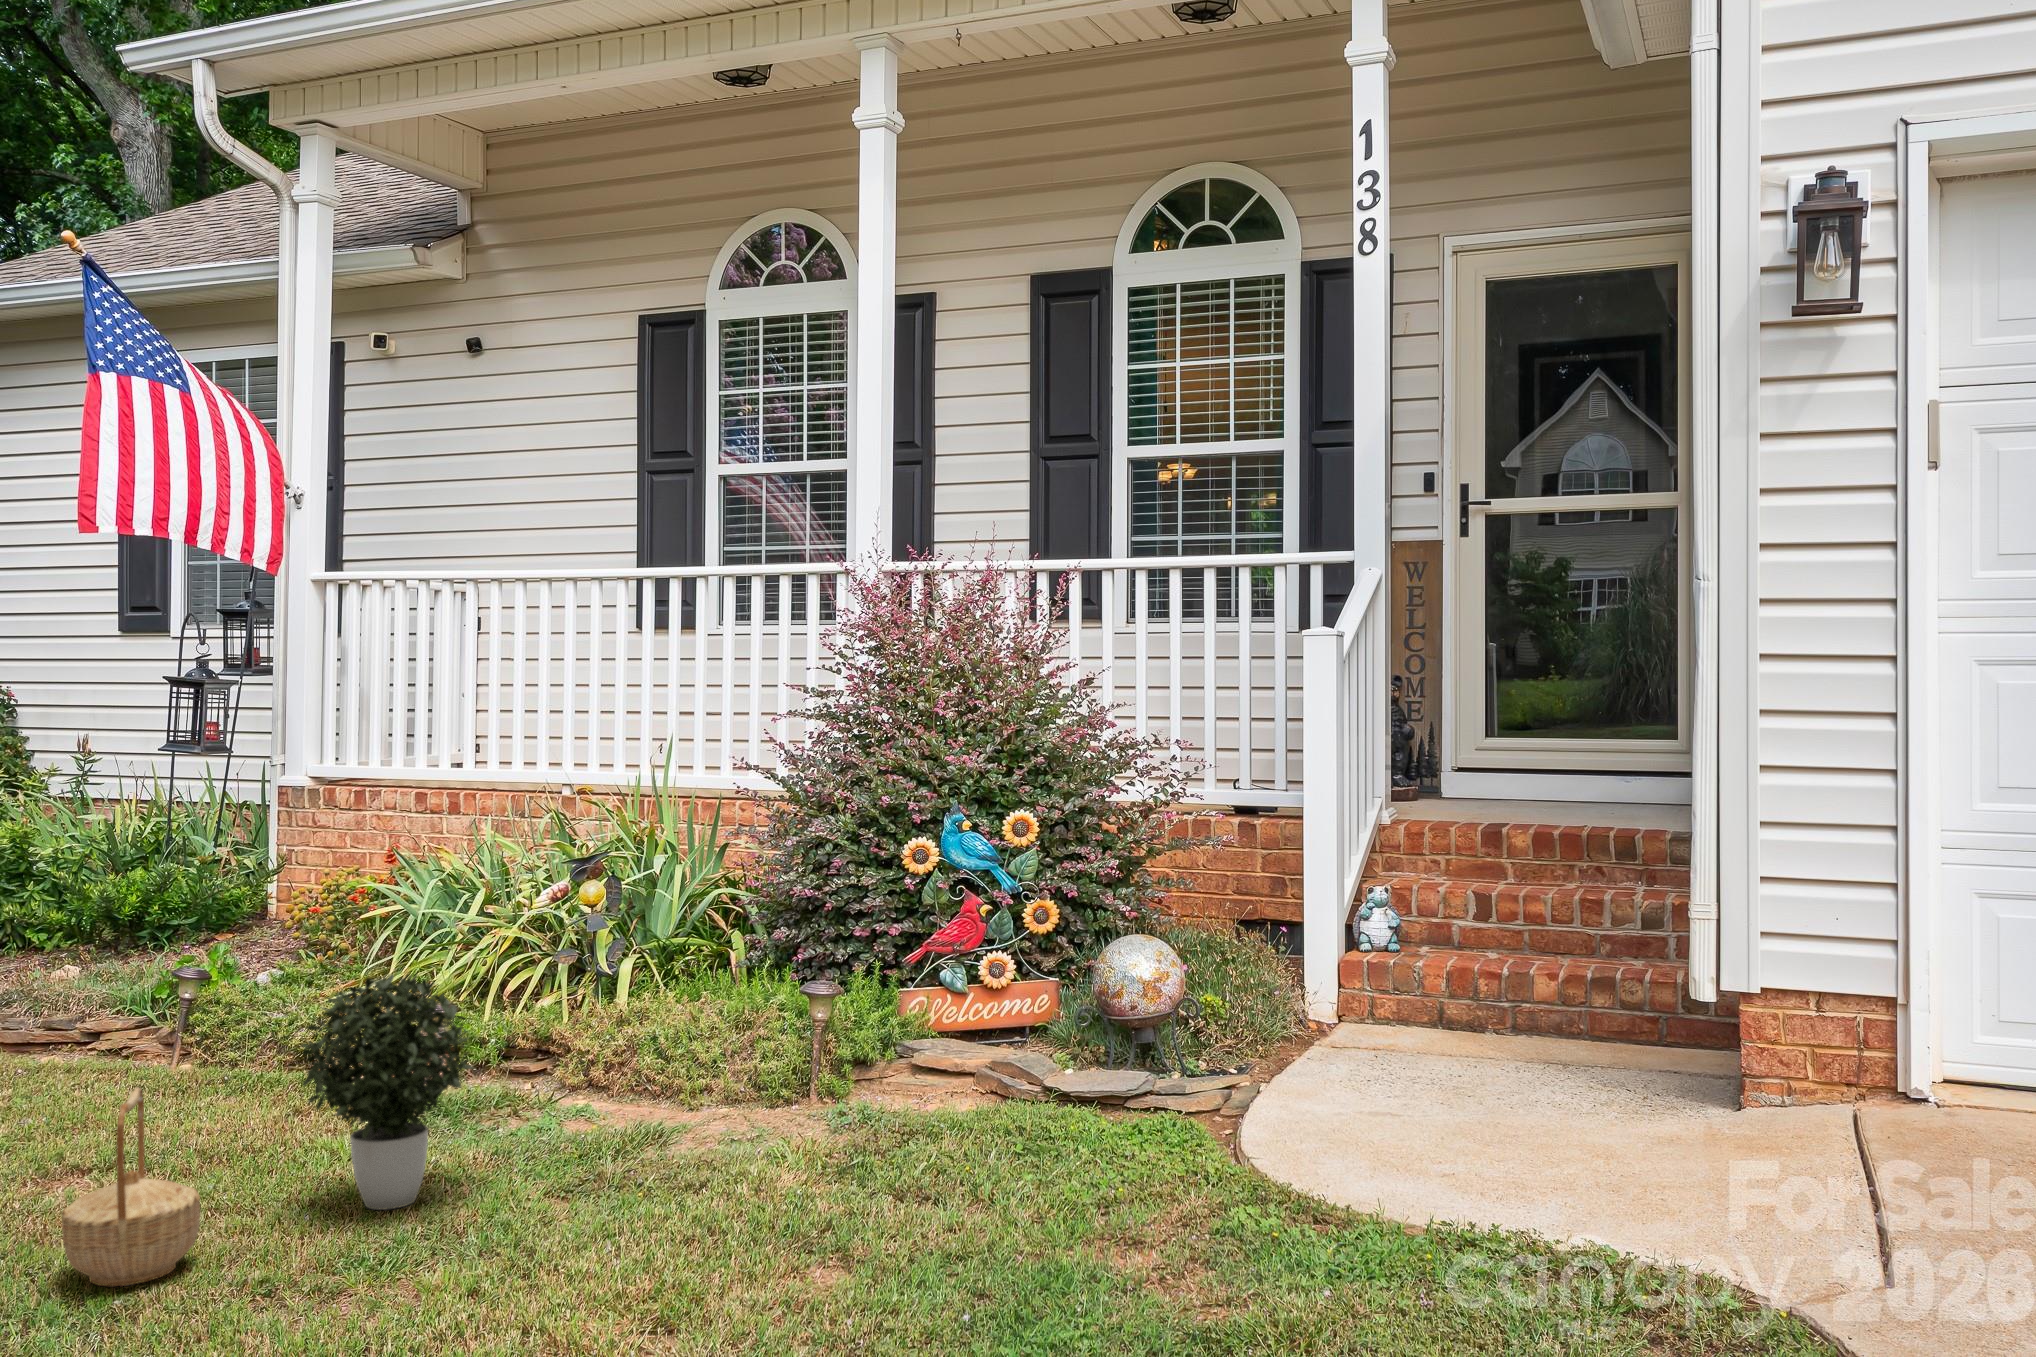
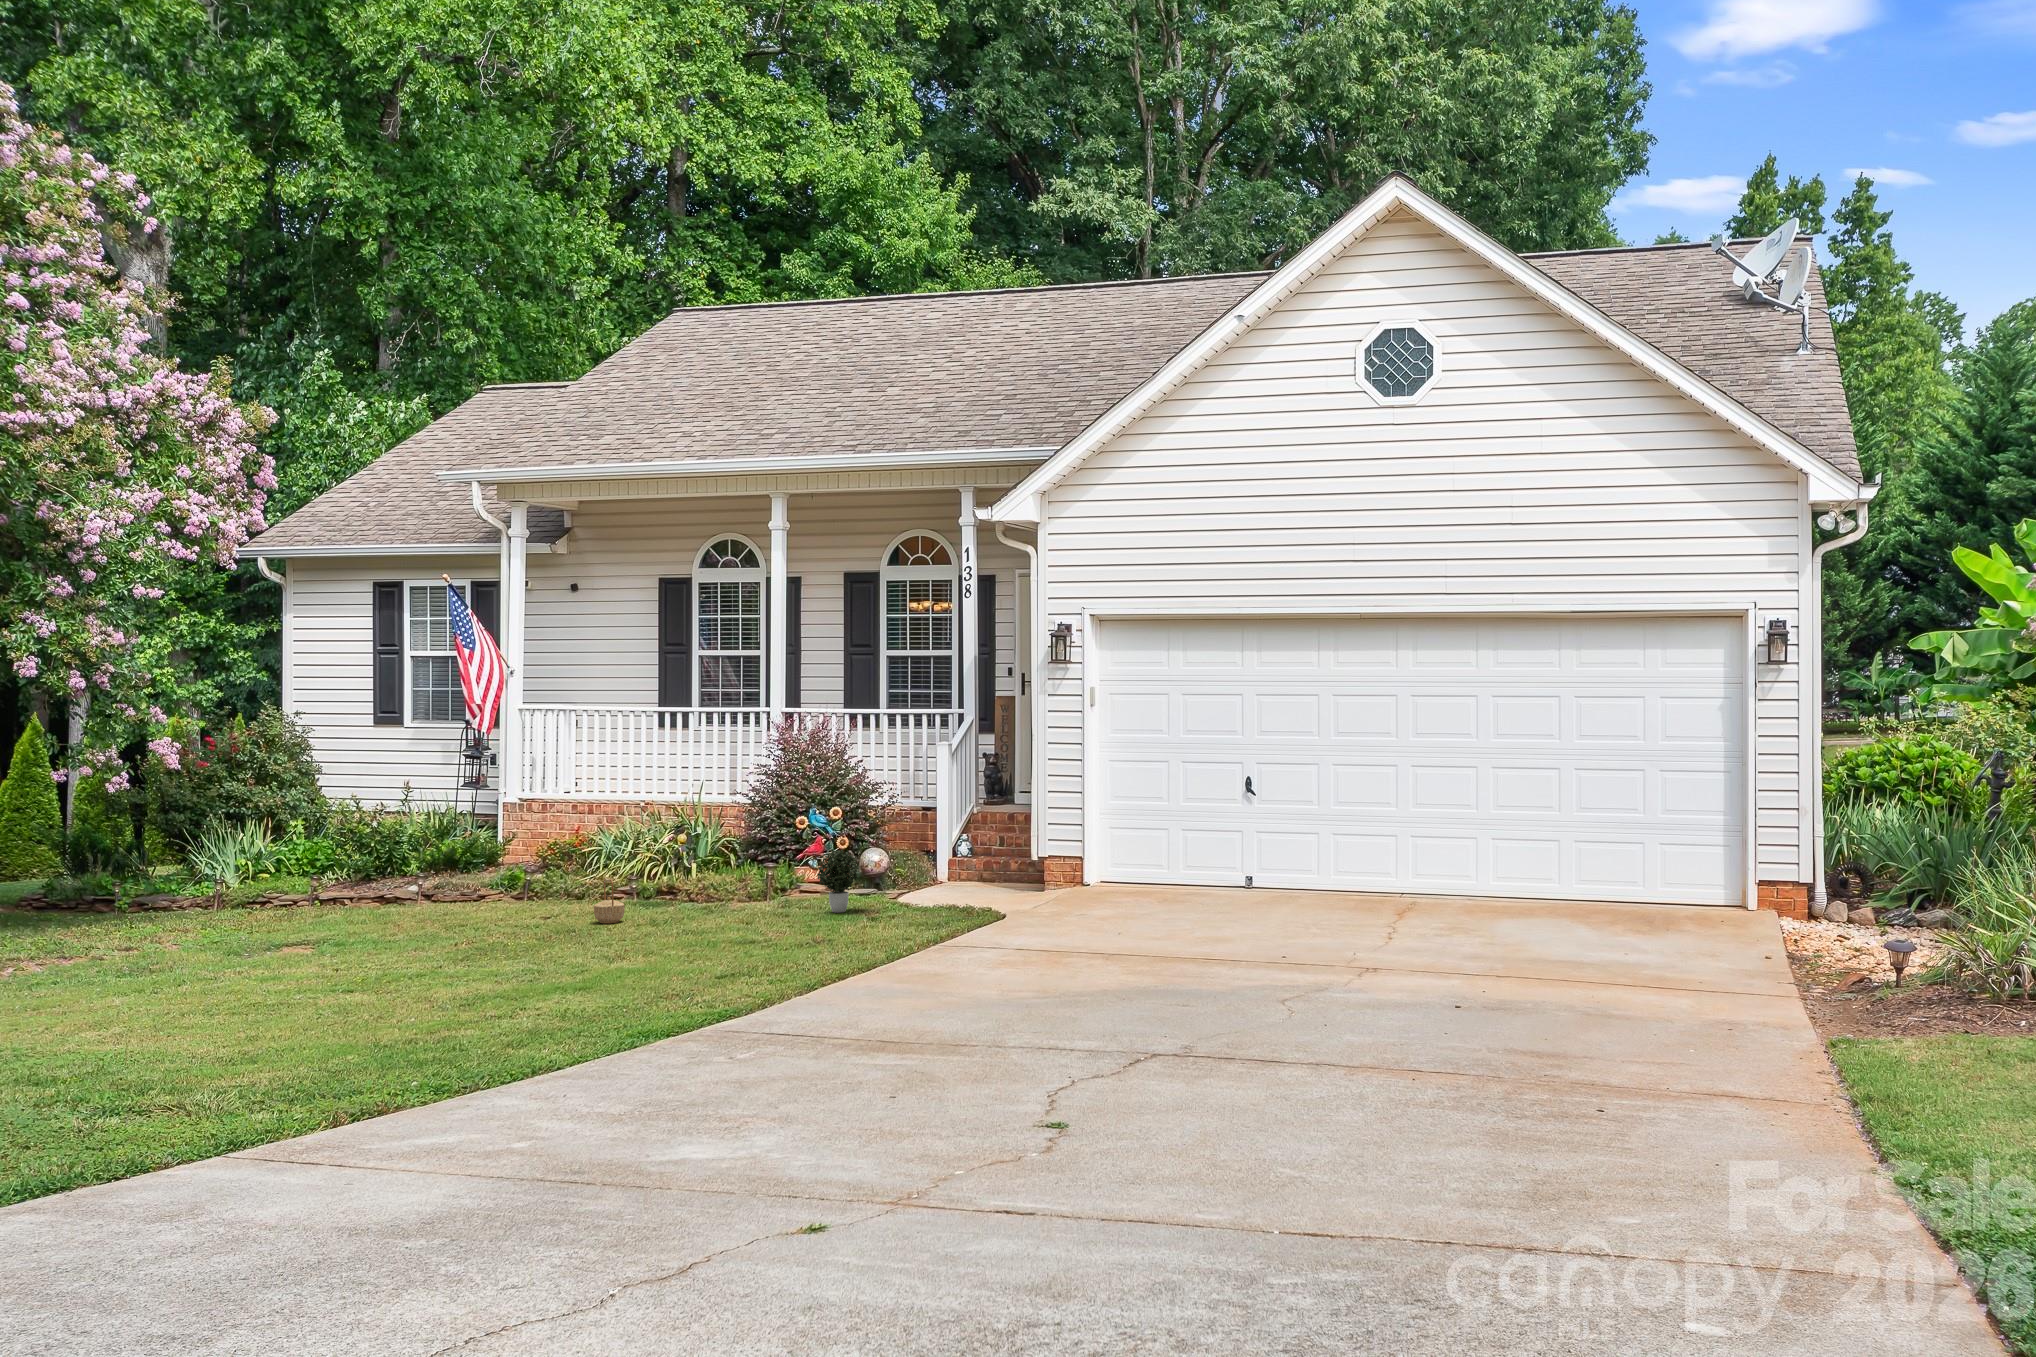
potted plant: present [302,974,473,1210] -> present [817,850,859,913]

